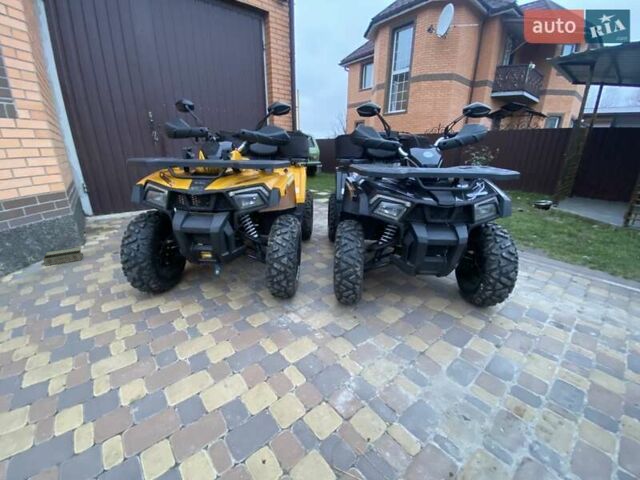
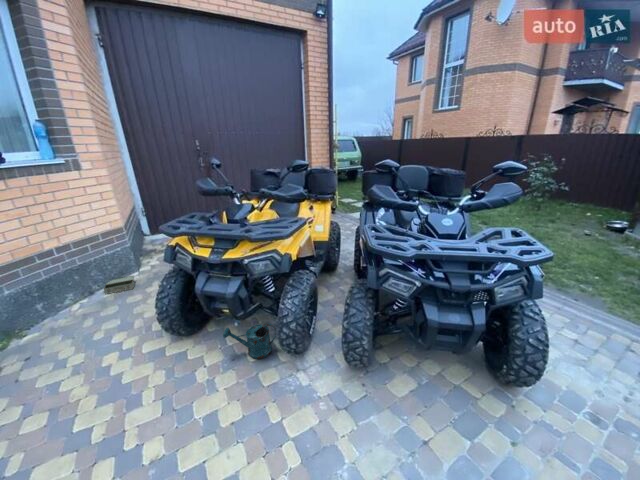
watering can: none [202,269,260,307] -> present [223,324,276,359]

